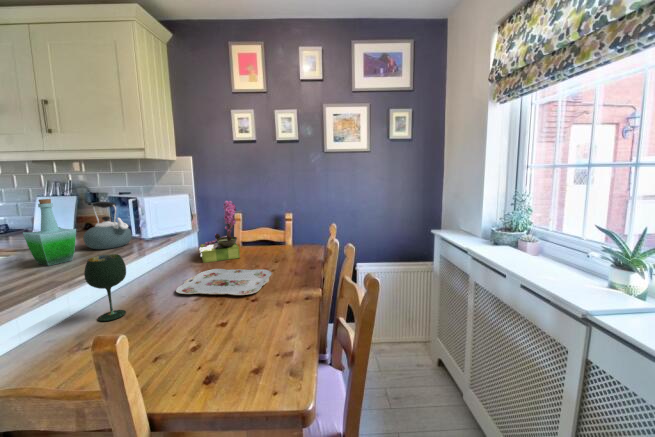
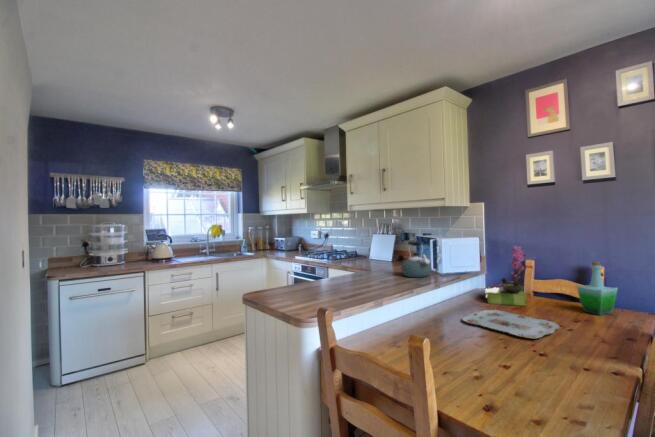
bottle: present [23,199,76,266] -> present [577,262,618,315]
wine glass: present [84,254,126,321] -> none [406,280,430,326]

